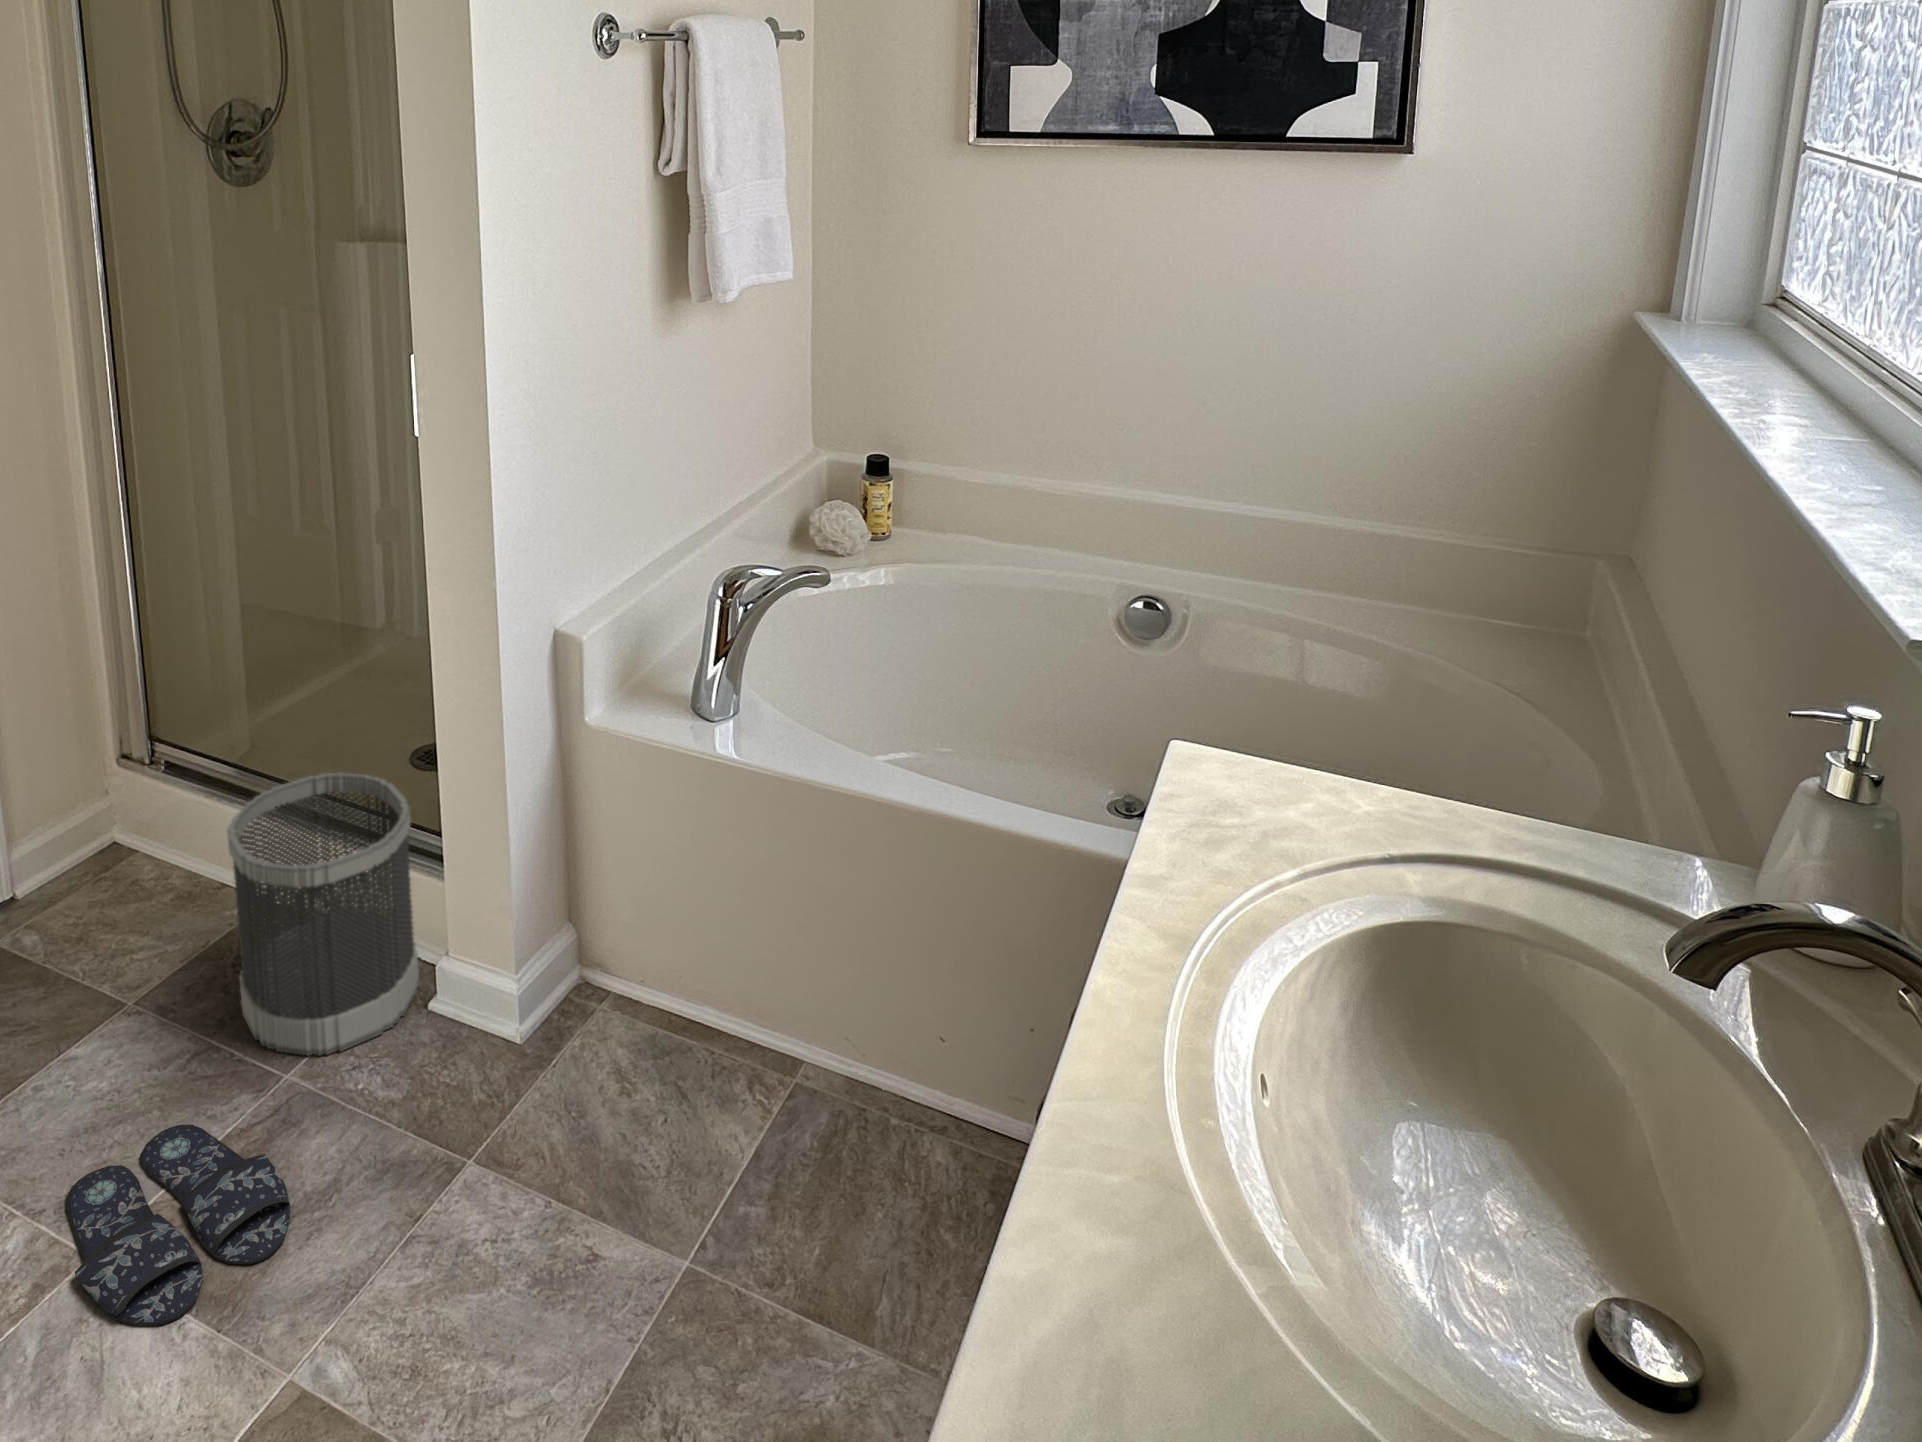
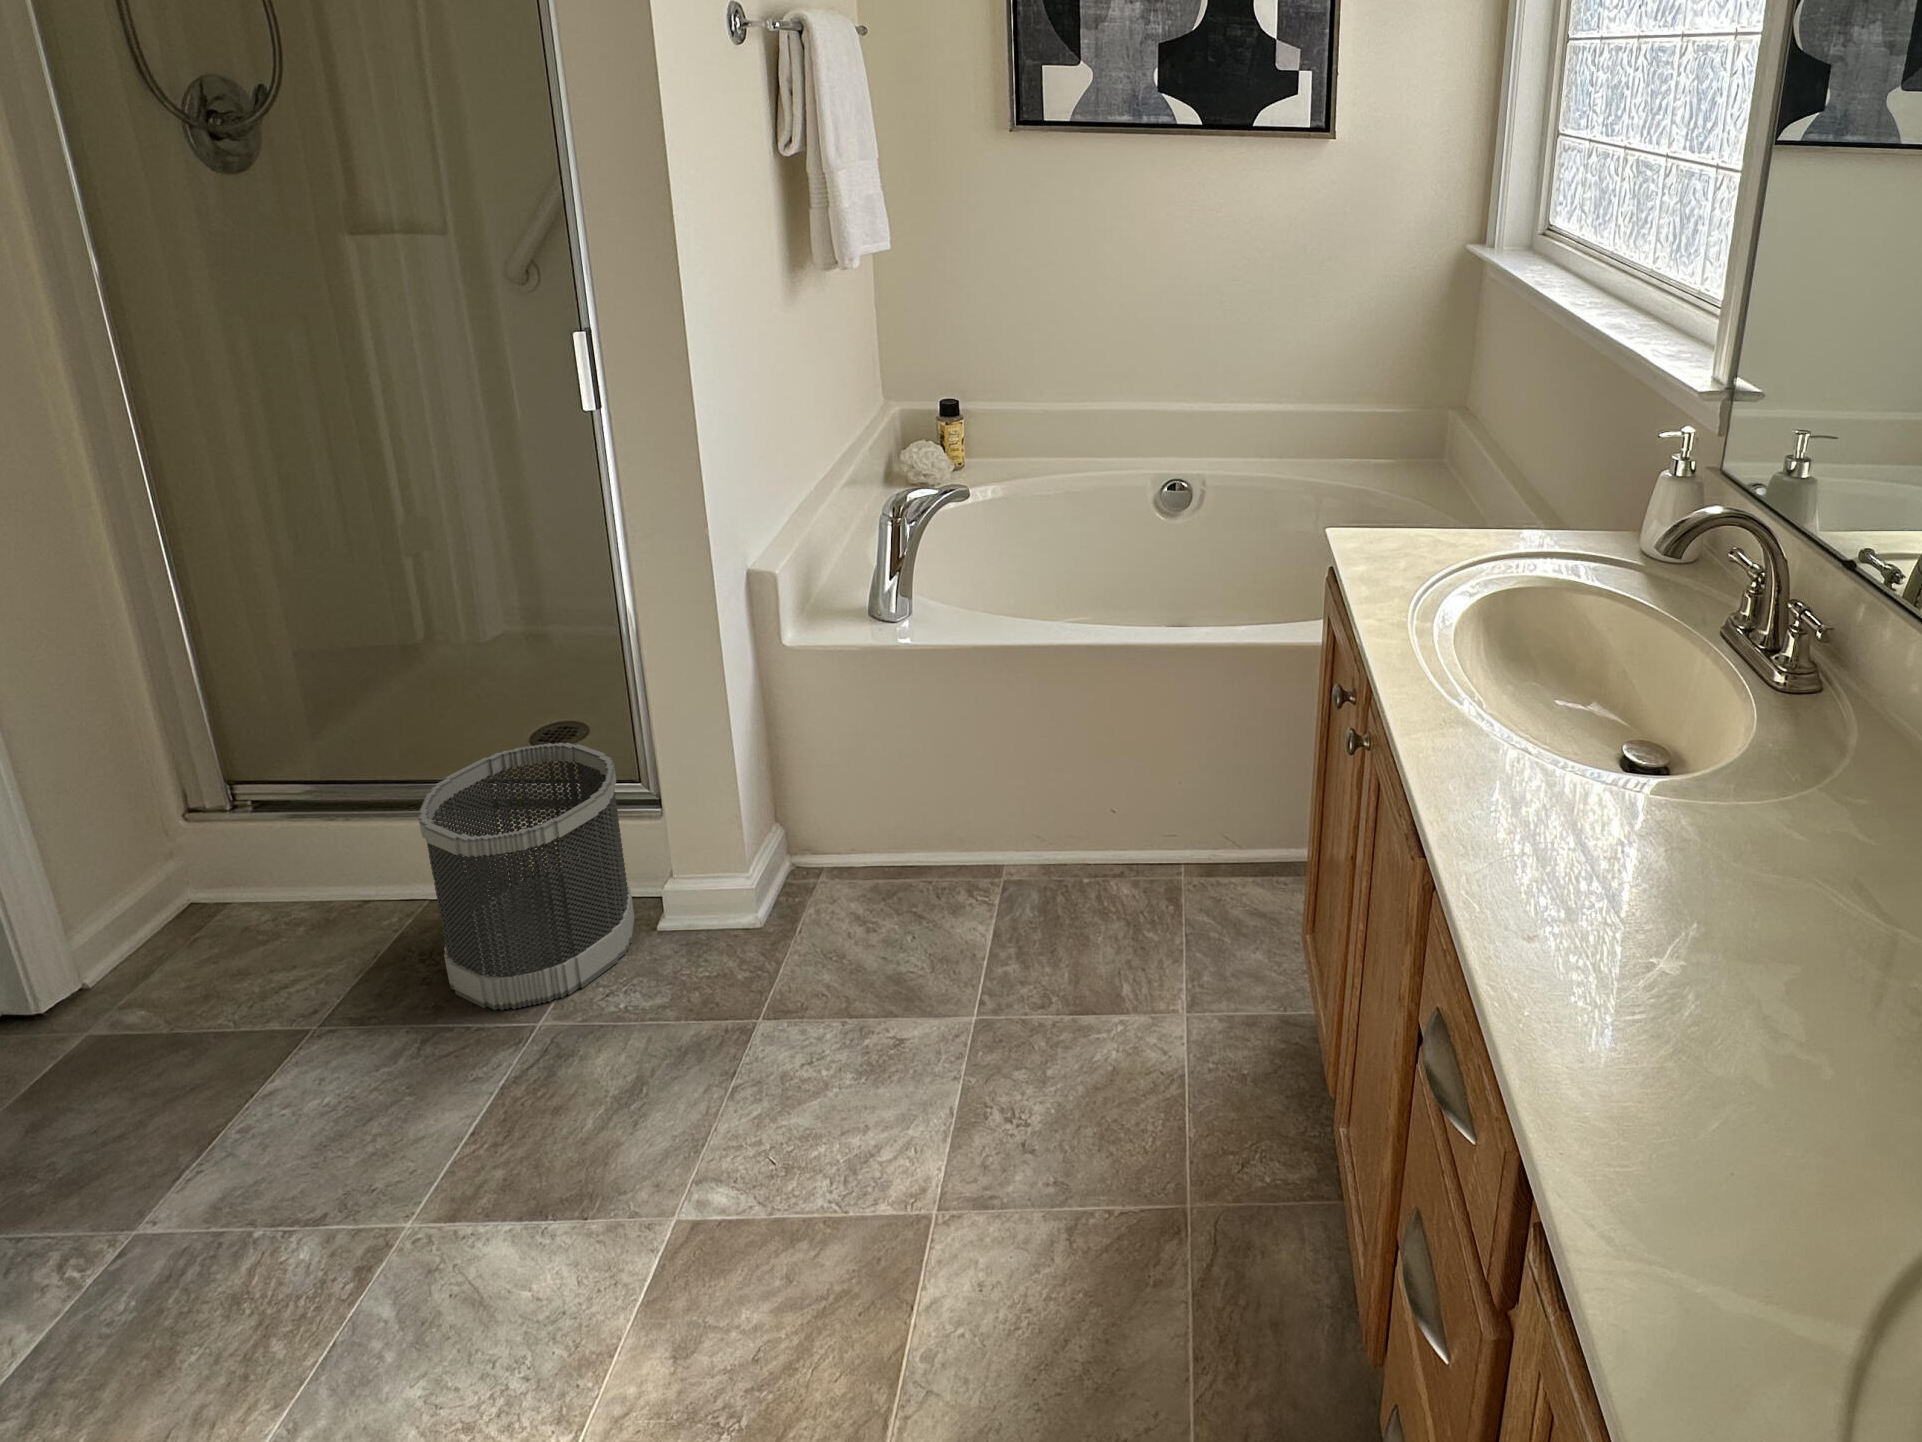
slippers: present [66,1125,290,1325] -> none [348,1083,612,1255]

